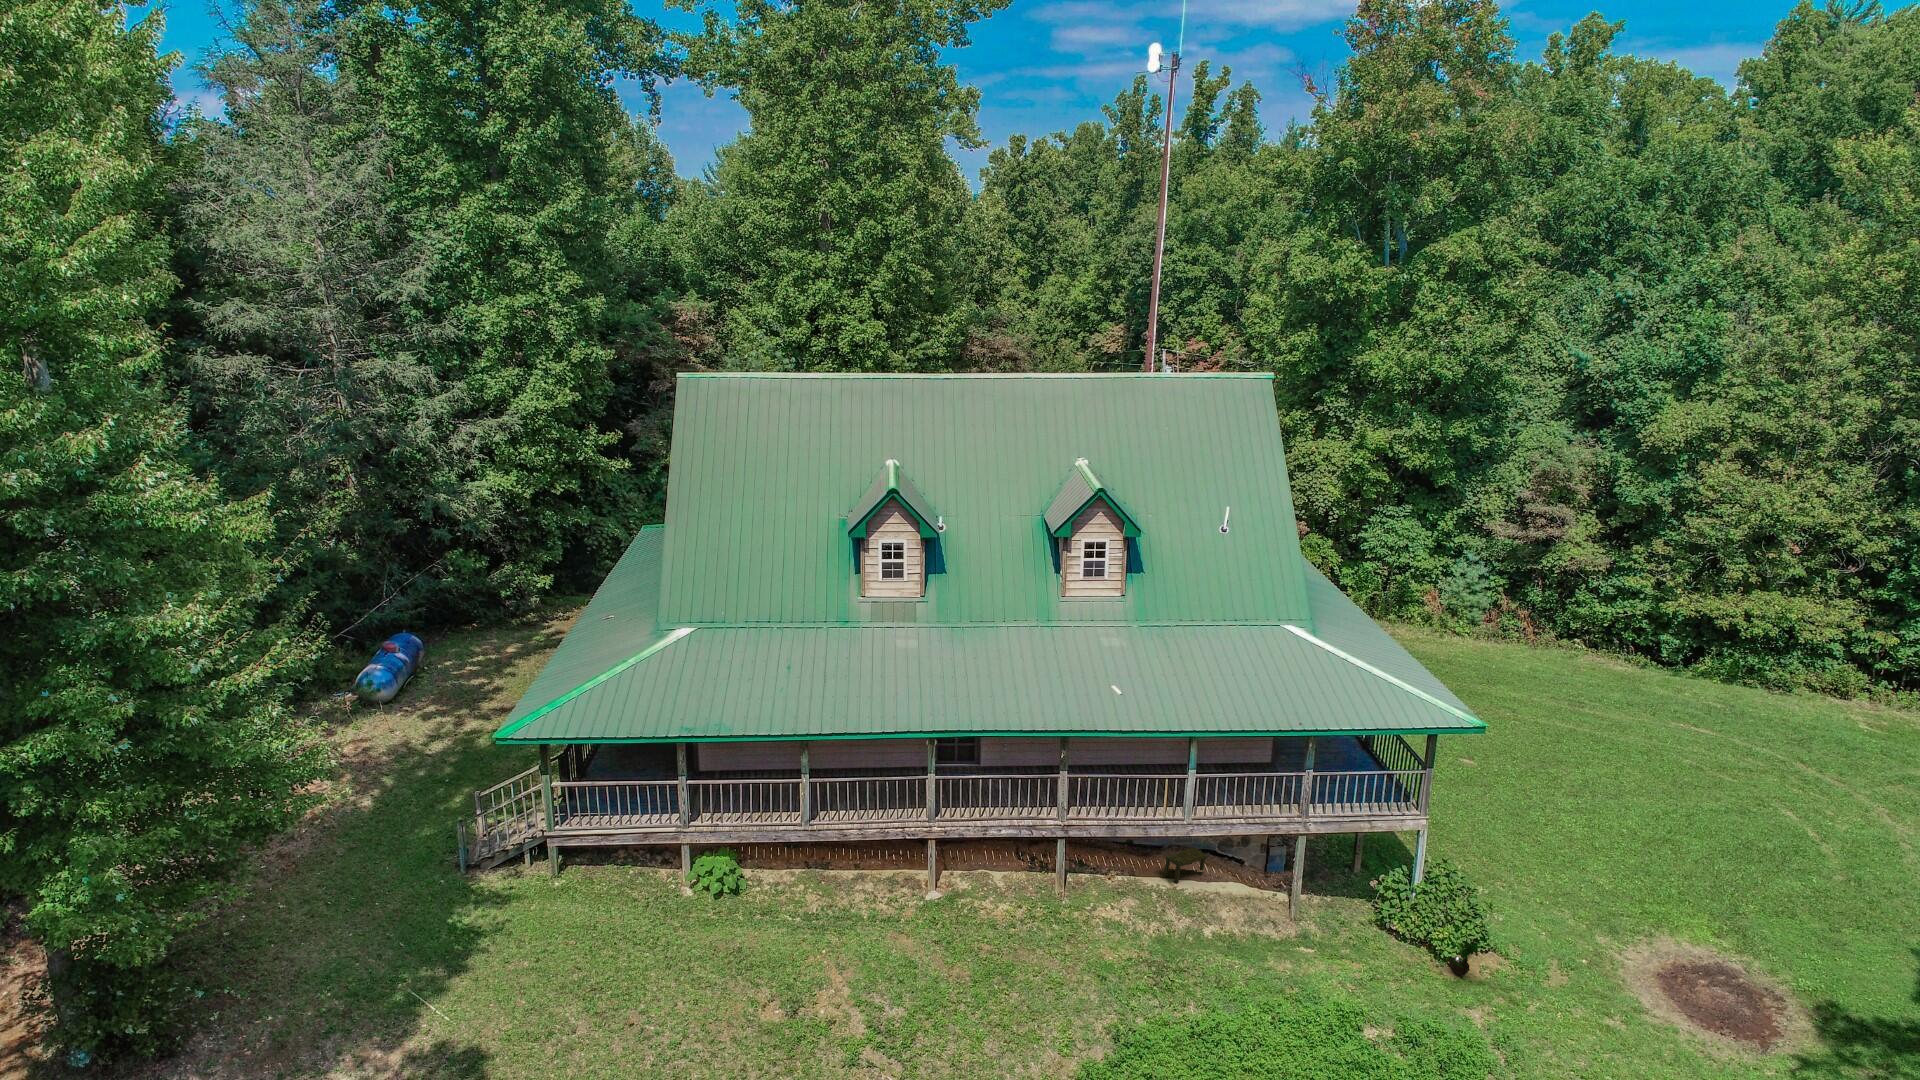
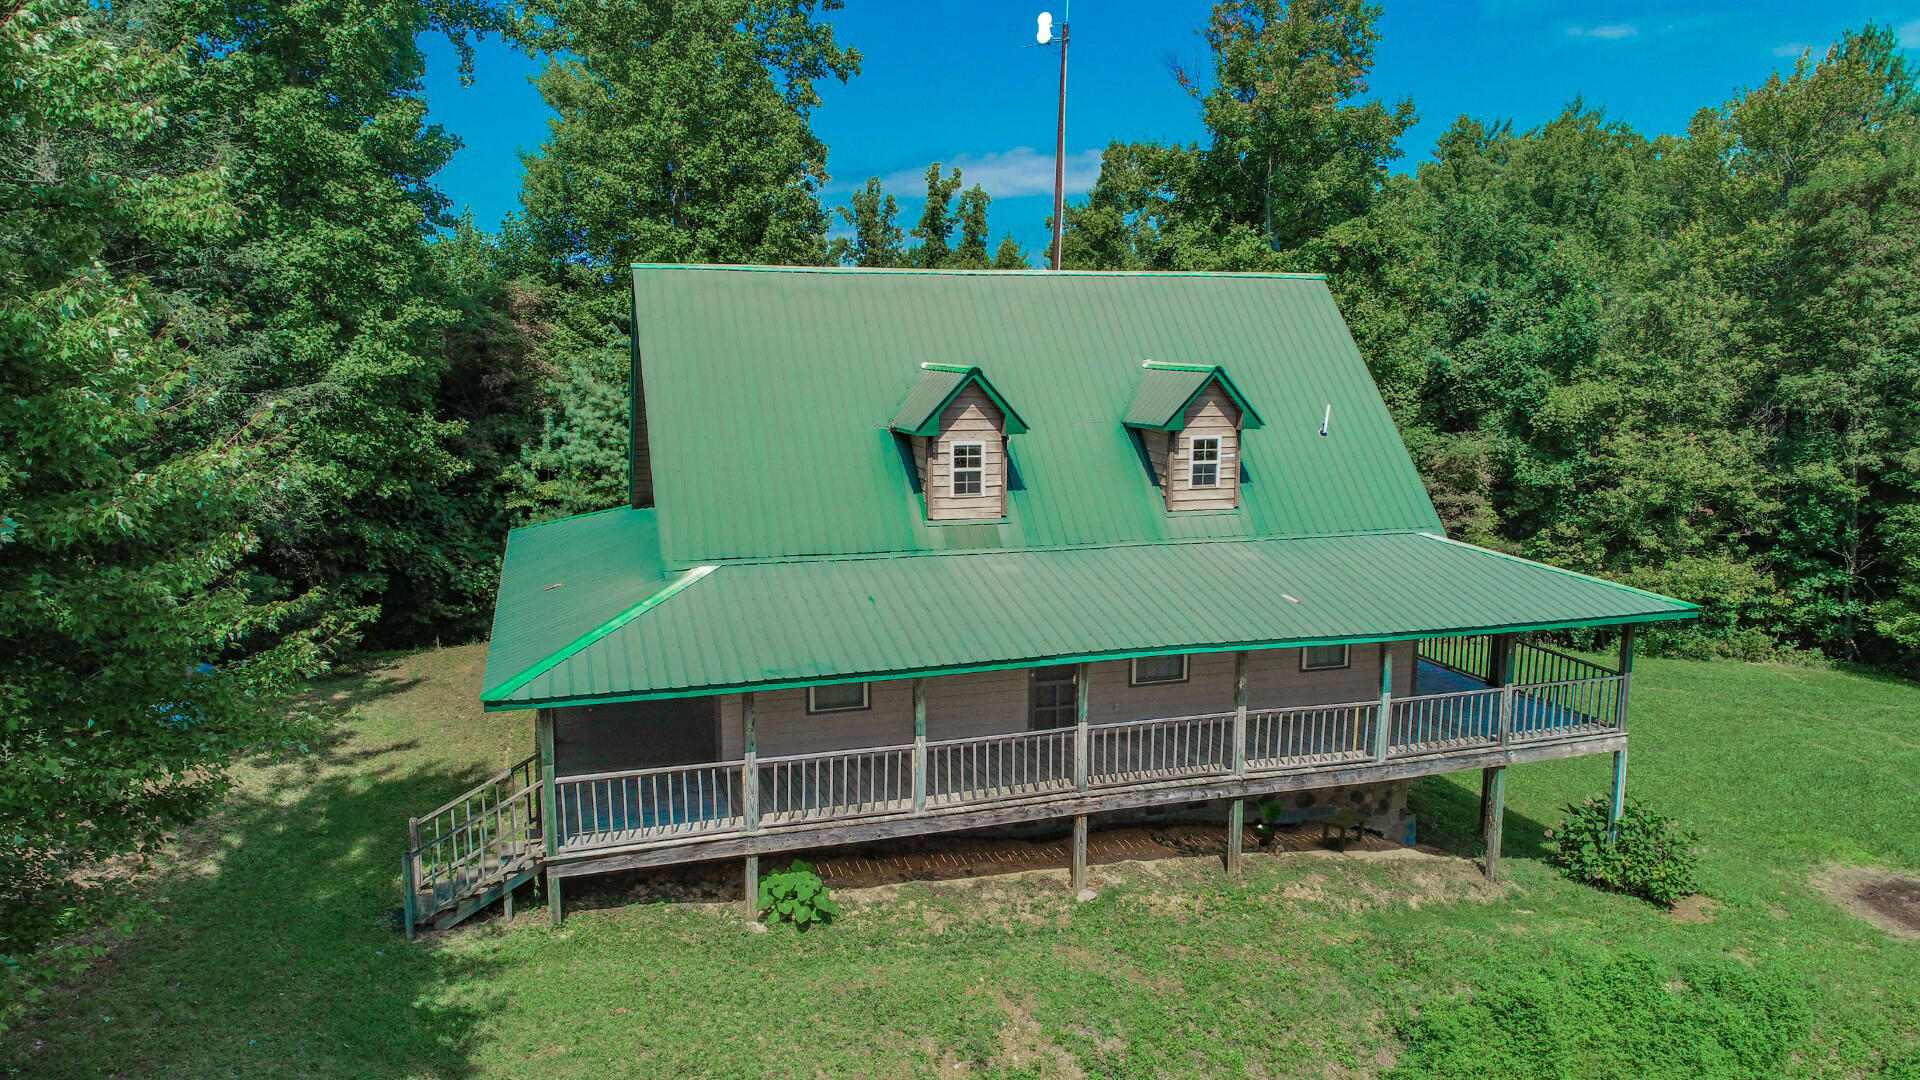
potted tree: present [1449,941,1478,975] -> present [1254,803,1282,843]

